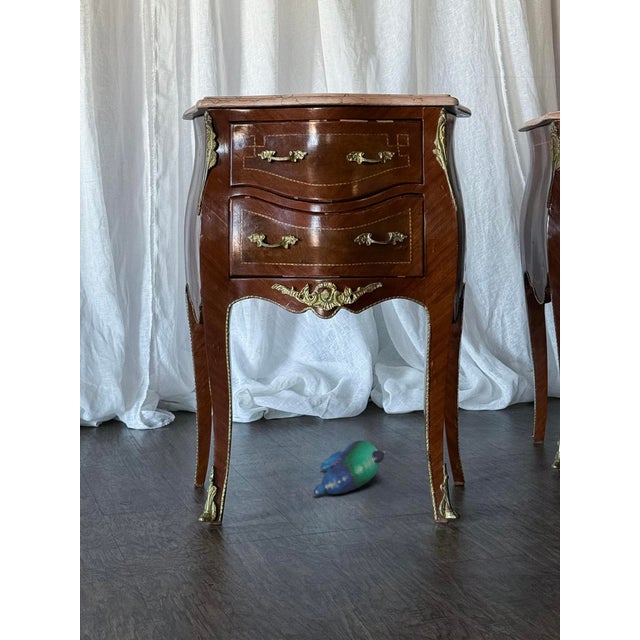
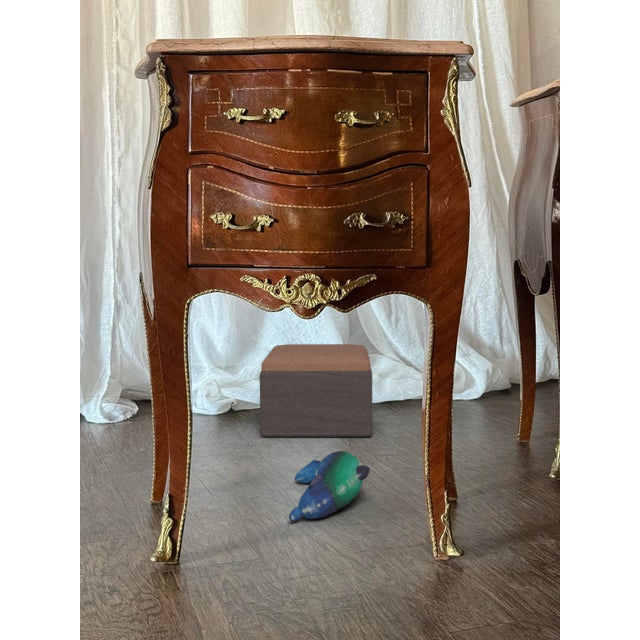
footstool: none [289,355,396,439] -> present [259,344,372,437]

